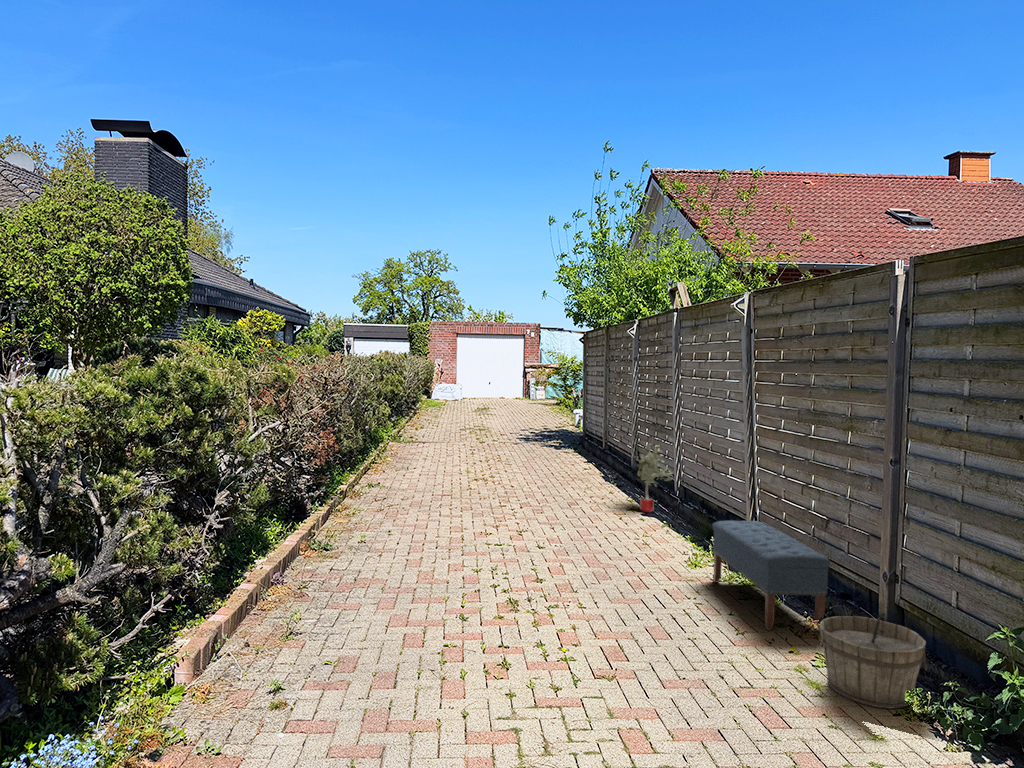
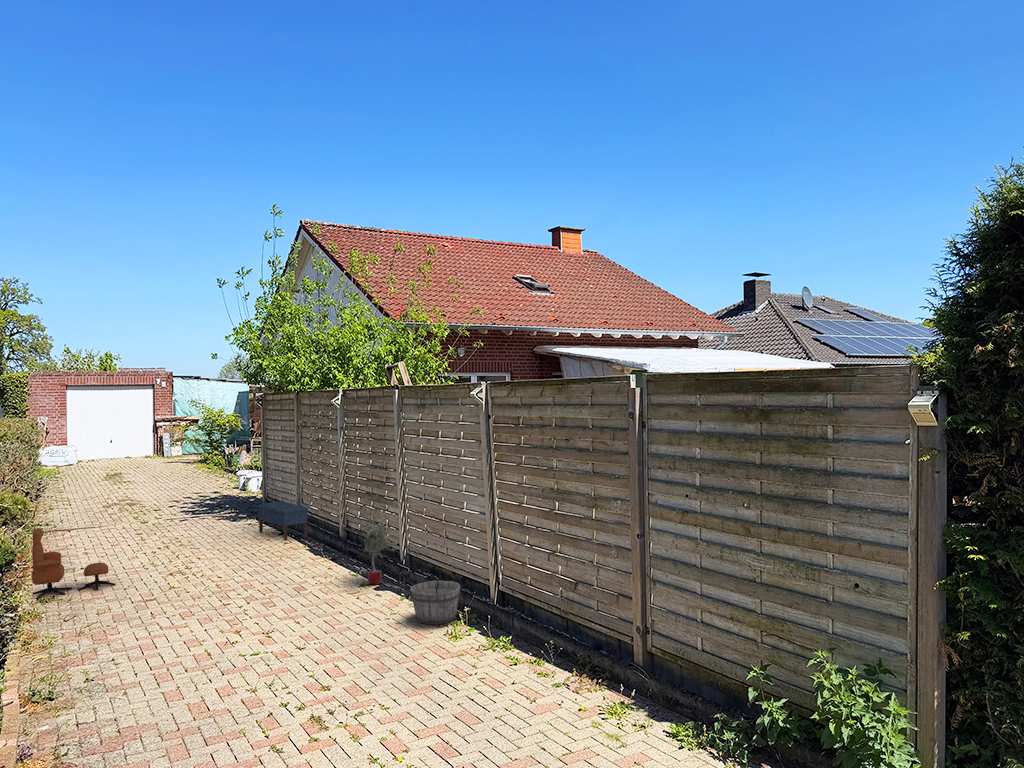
lounge chair: none [372,422,435,480] -> present [32,528,116,599]
bench: present [712,521,830,630] -> present [257,501,308,540]
wooden bucket: present [817,613,927,709] -> present [410,575,461,624]

